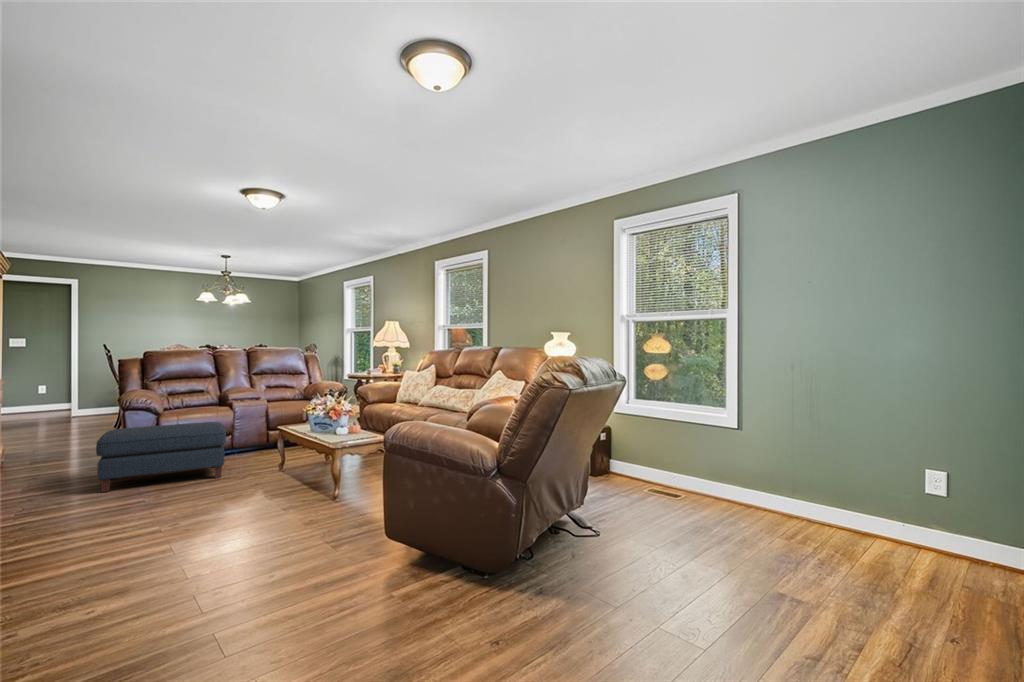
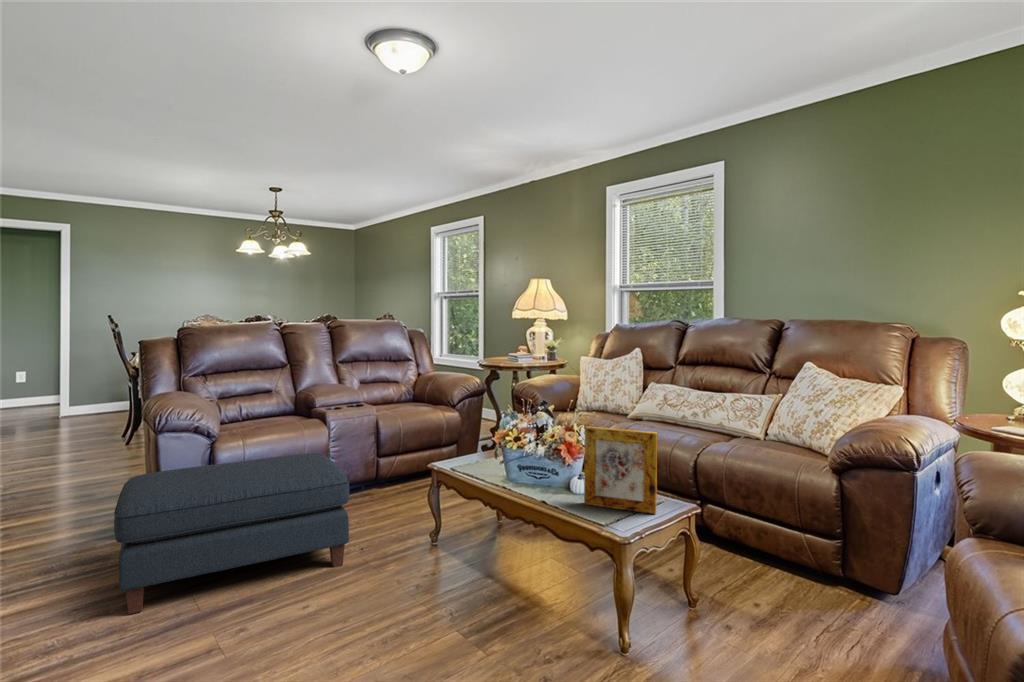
picture frame: none [330,399,359,440] -> present [584,426,658,514]

